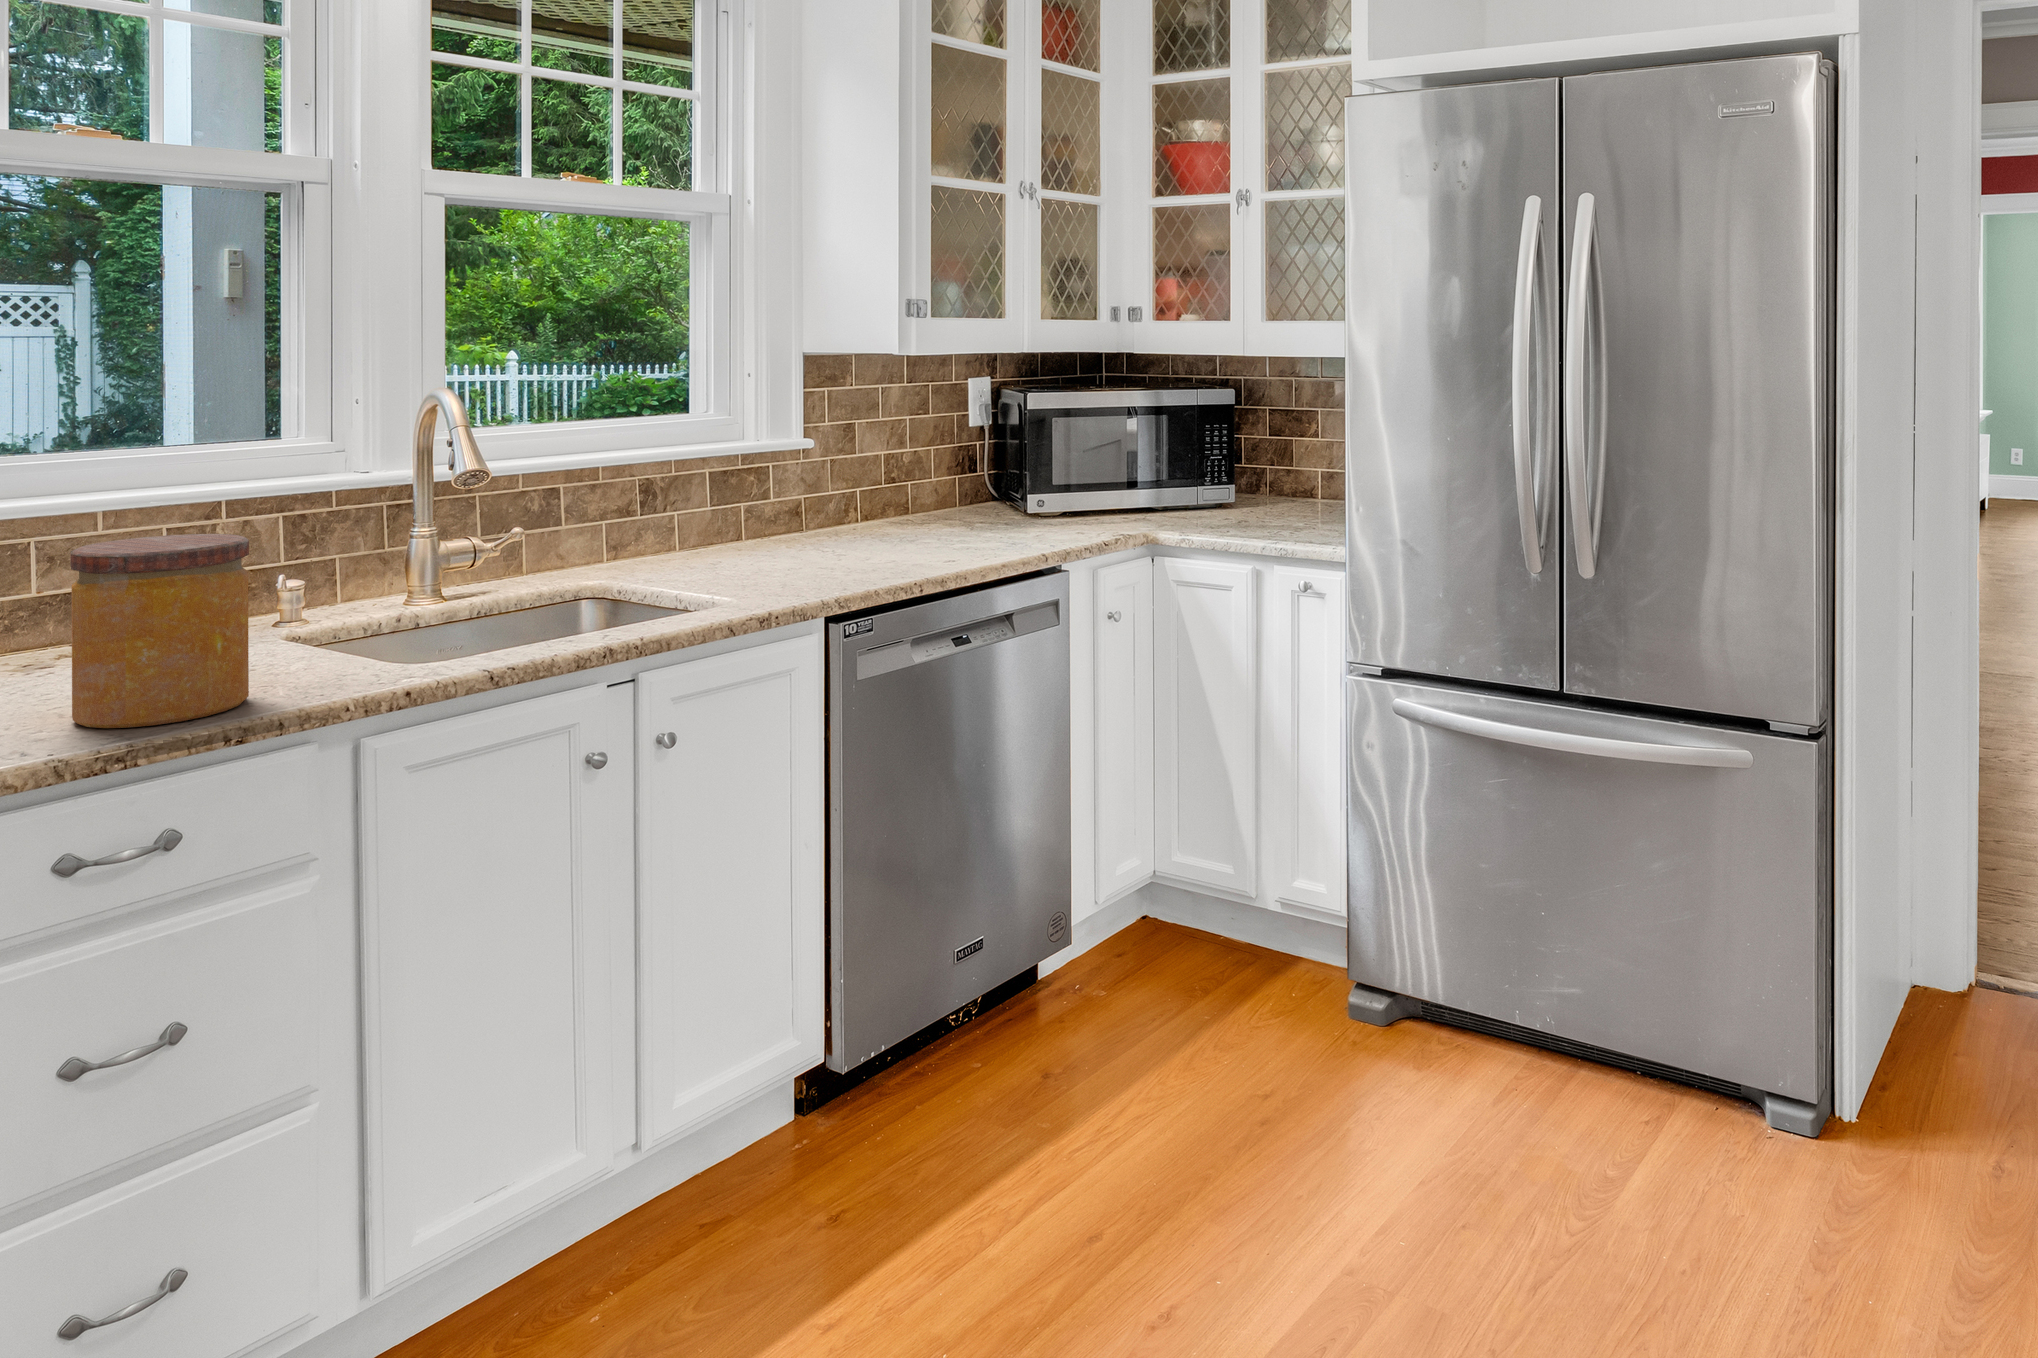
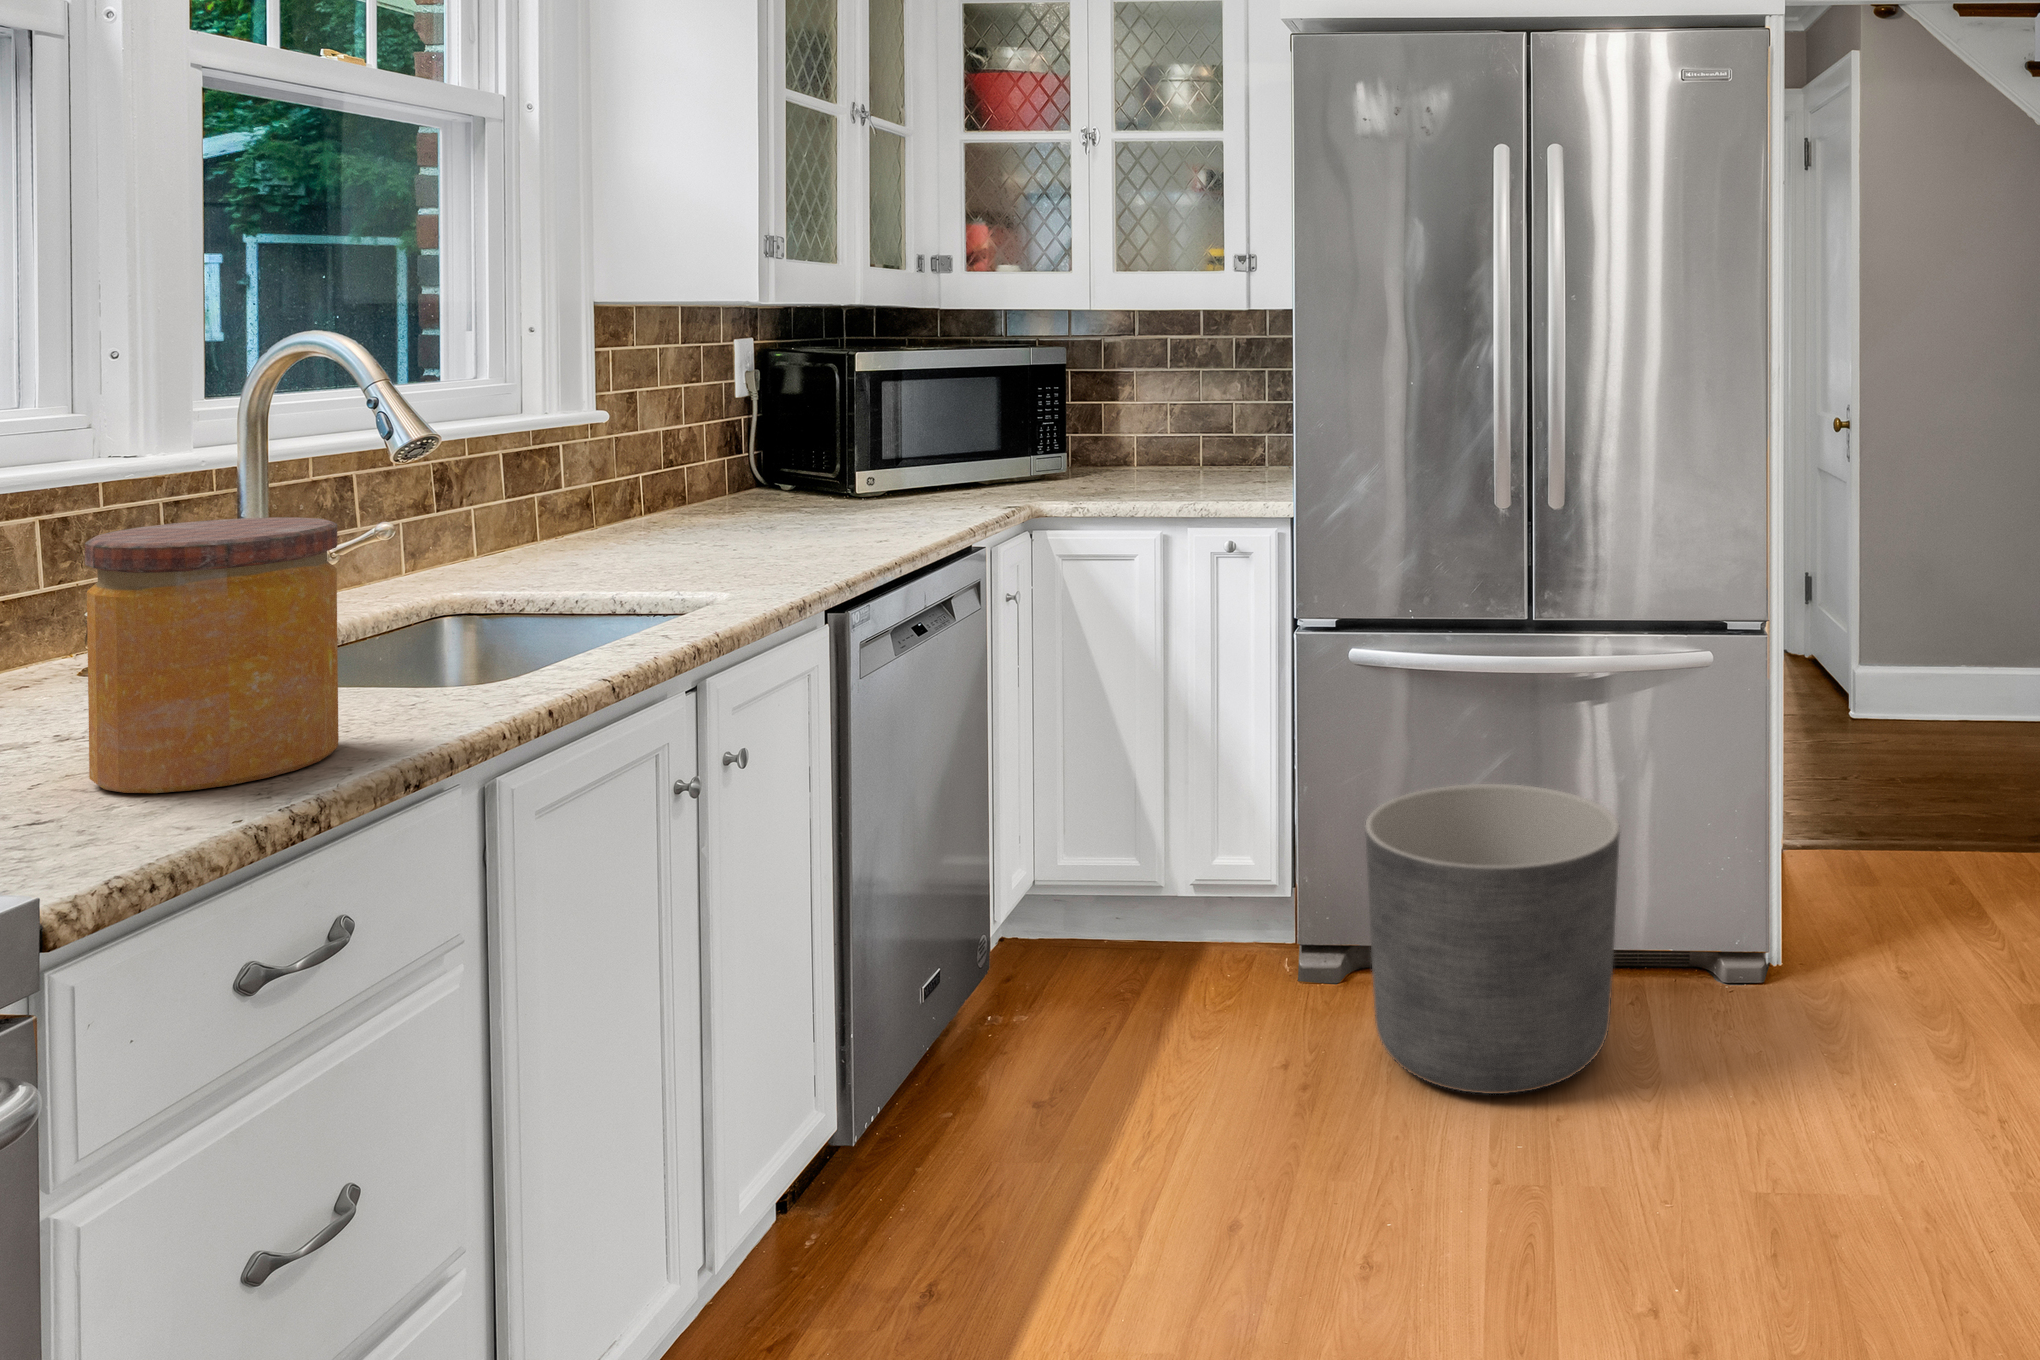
planter: none [1331,854,1596,1194] -> present [1365,784,1620,1094]

